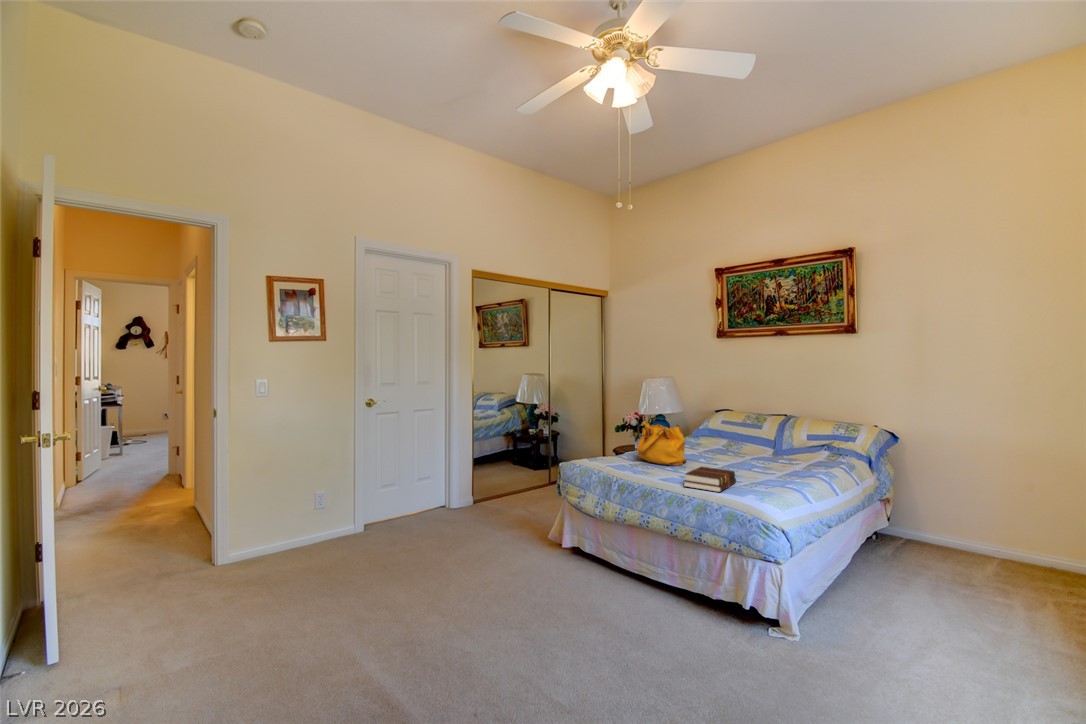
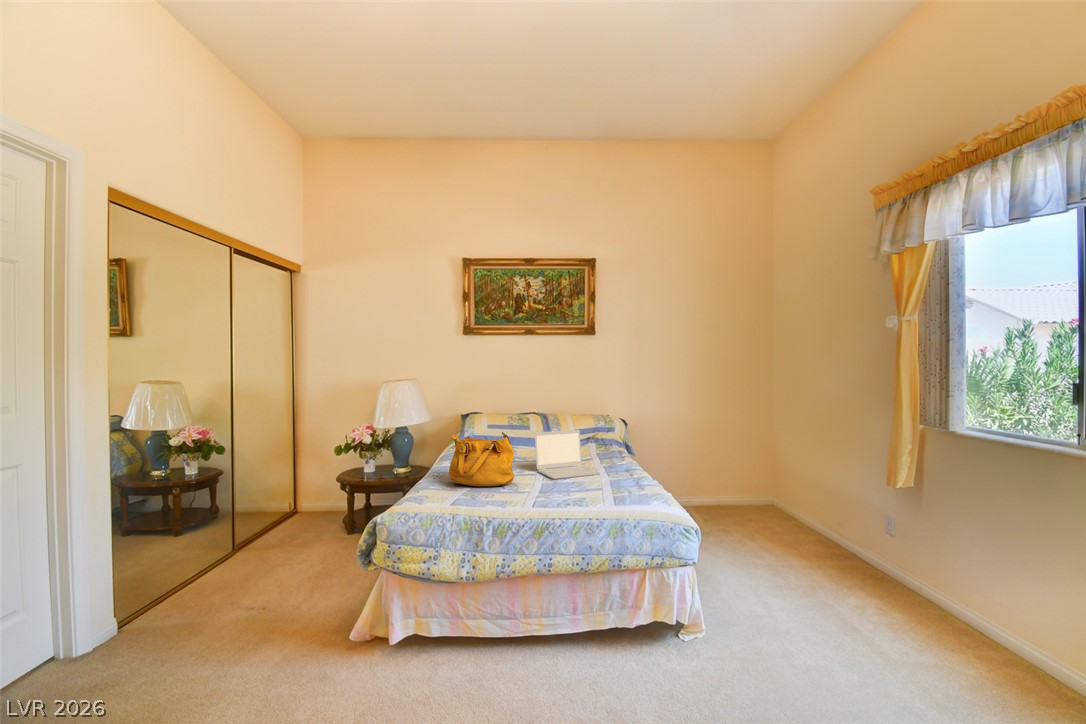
laptop: none [717,428,772,474] -> present [535,430,600,479]
hardback book: present [684,467,736,492] -> none [566,479,624,508]

